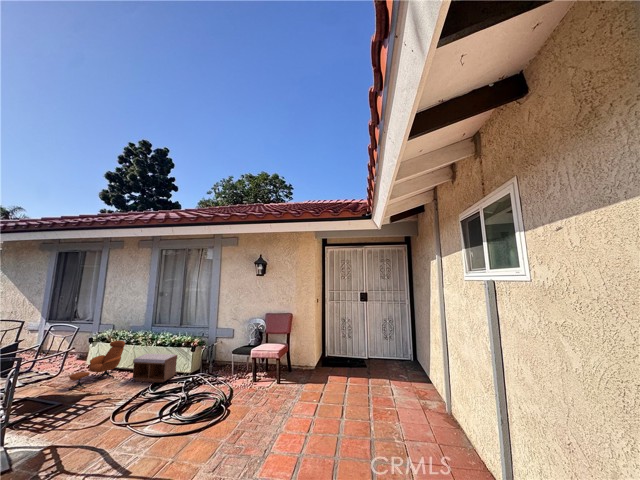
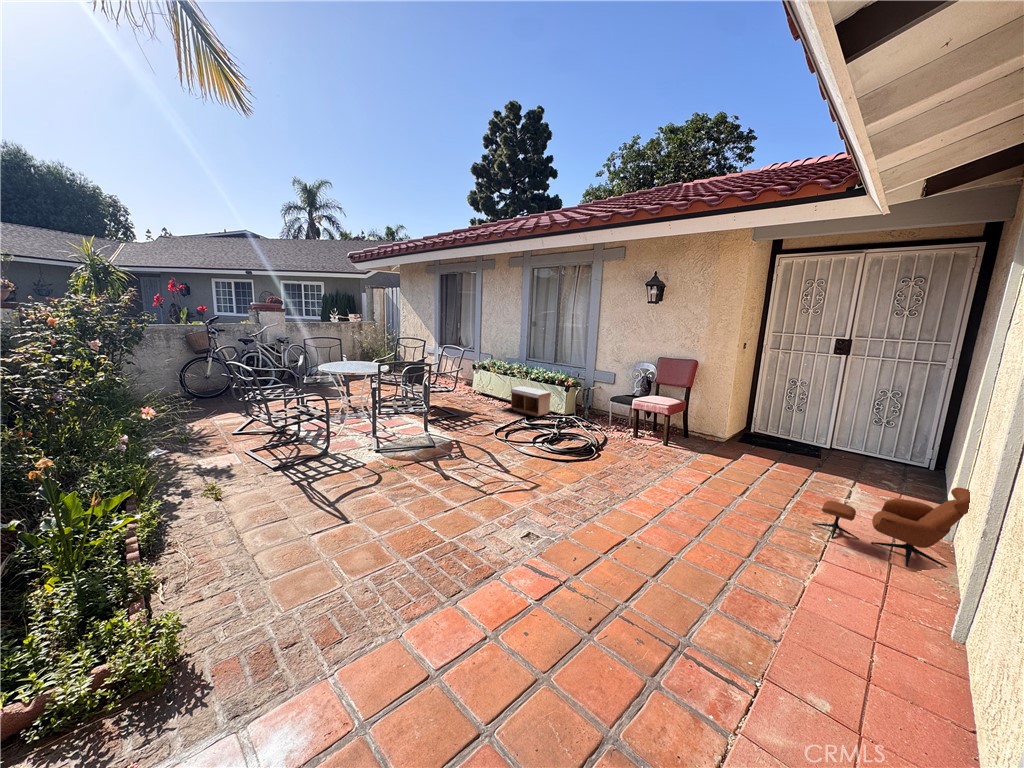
lounge chair: present [69,341,125,390] -> present [812,488,970,568]

